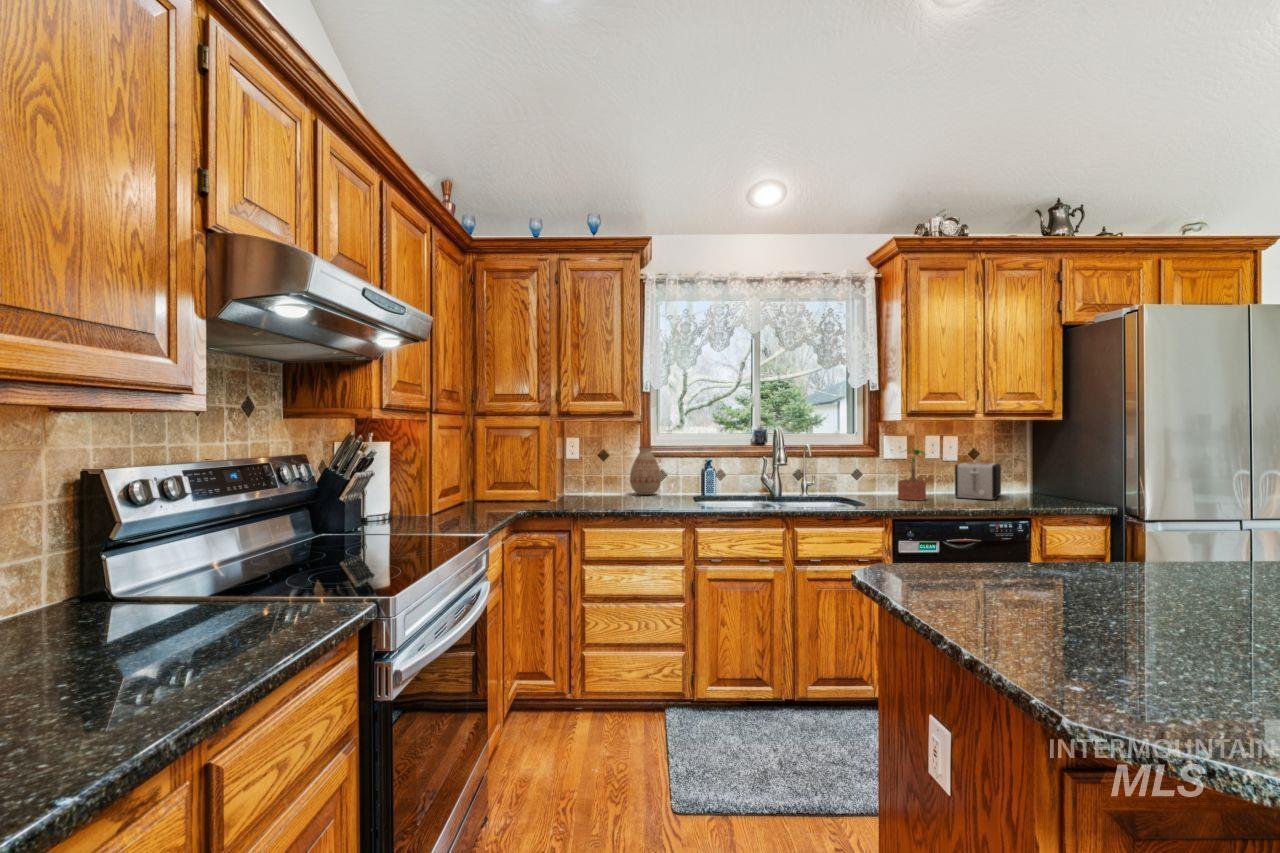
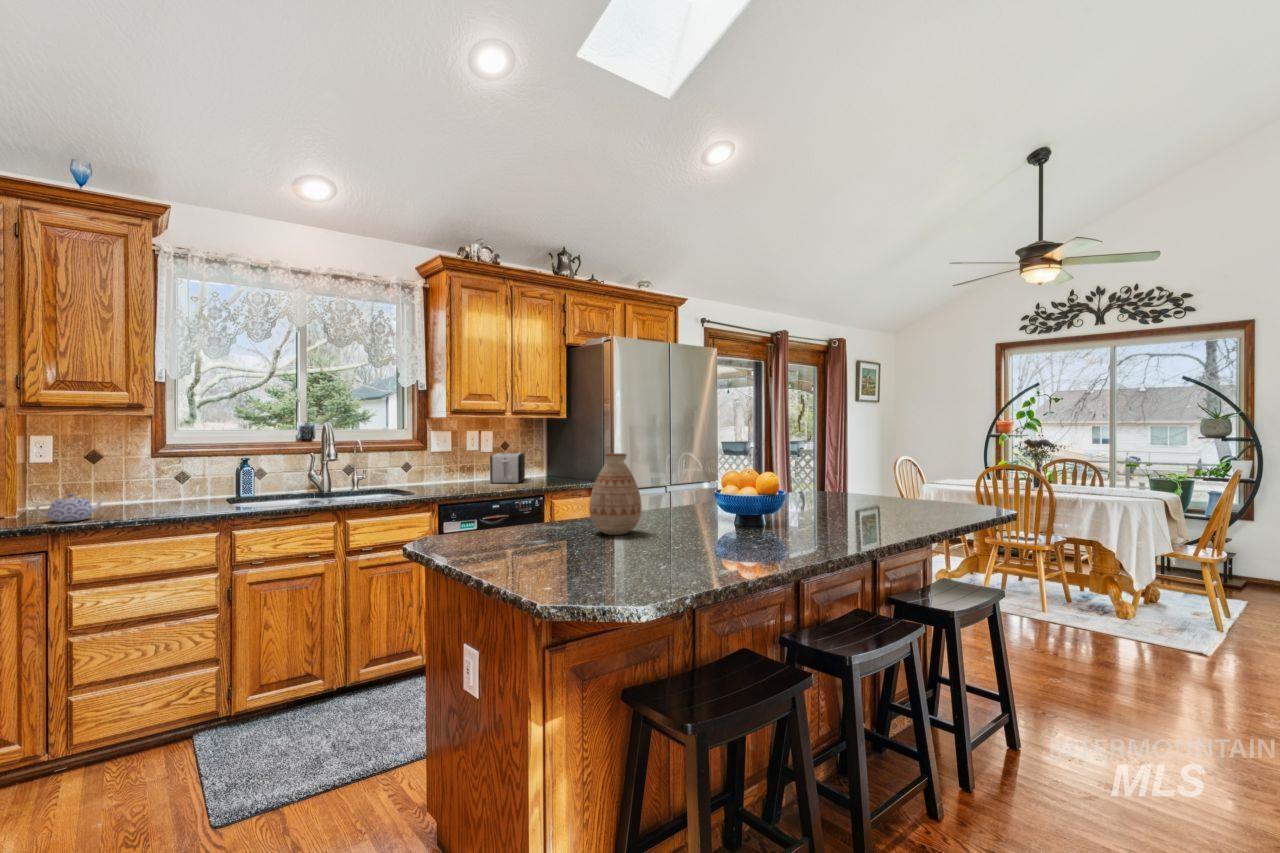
vase: present [630,446,661,495] -> present [589,453,642,535]
potted plant: present [898,449,926,500] -> none [443,442,469,487]
teapot: none [564,485,609,507] -> present [36,493,106,522]

